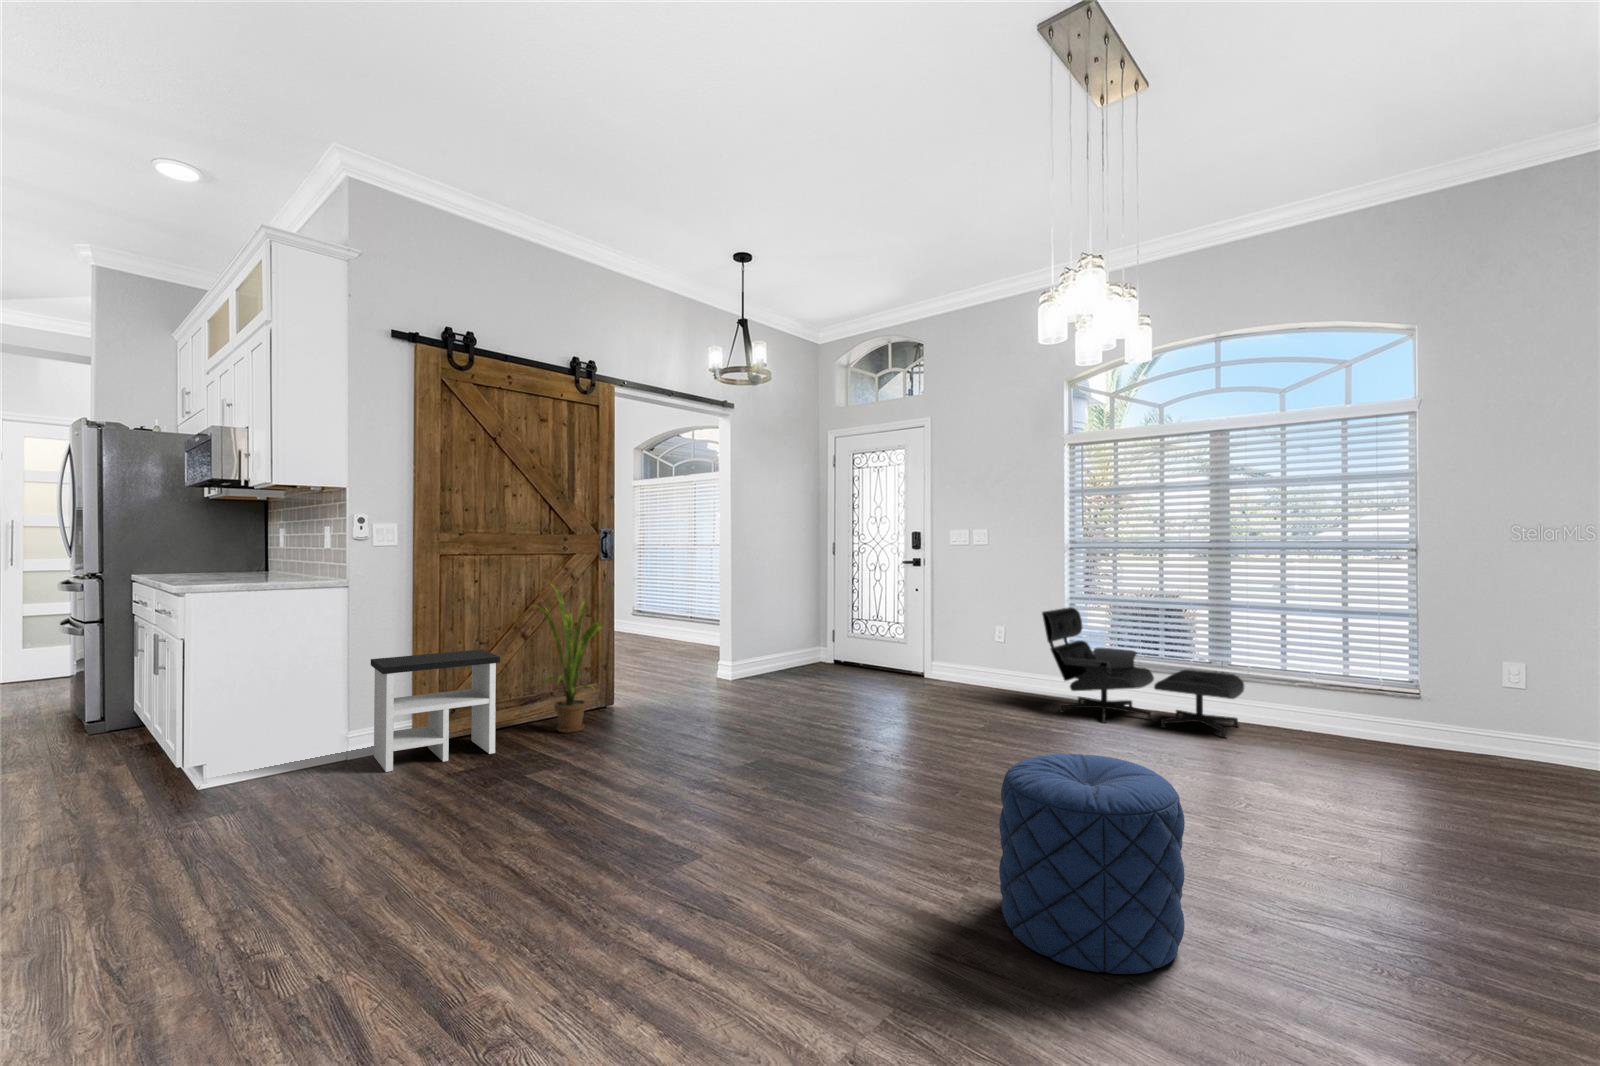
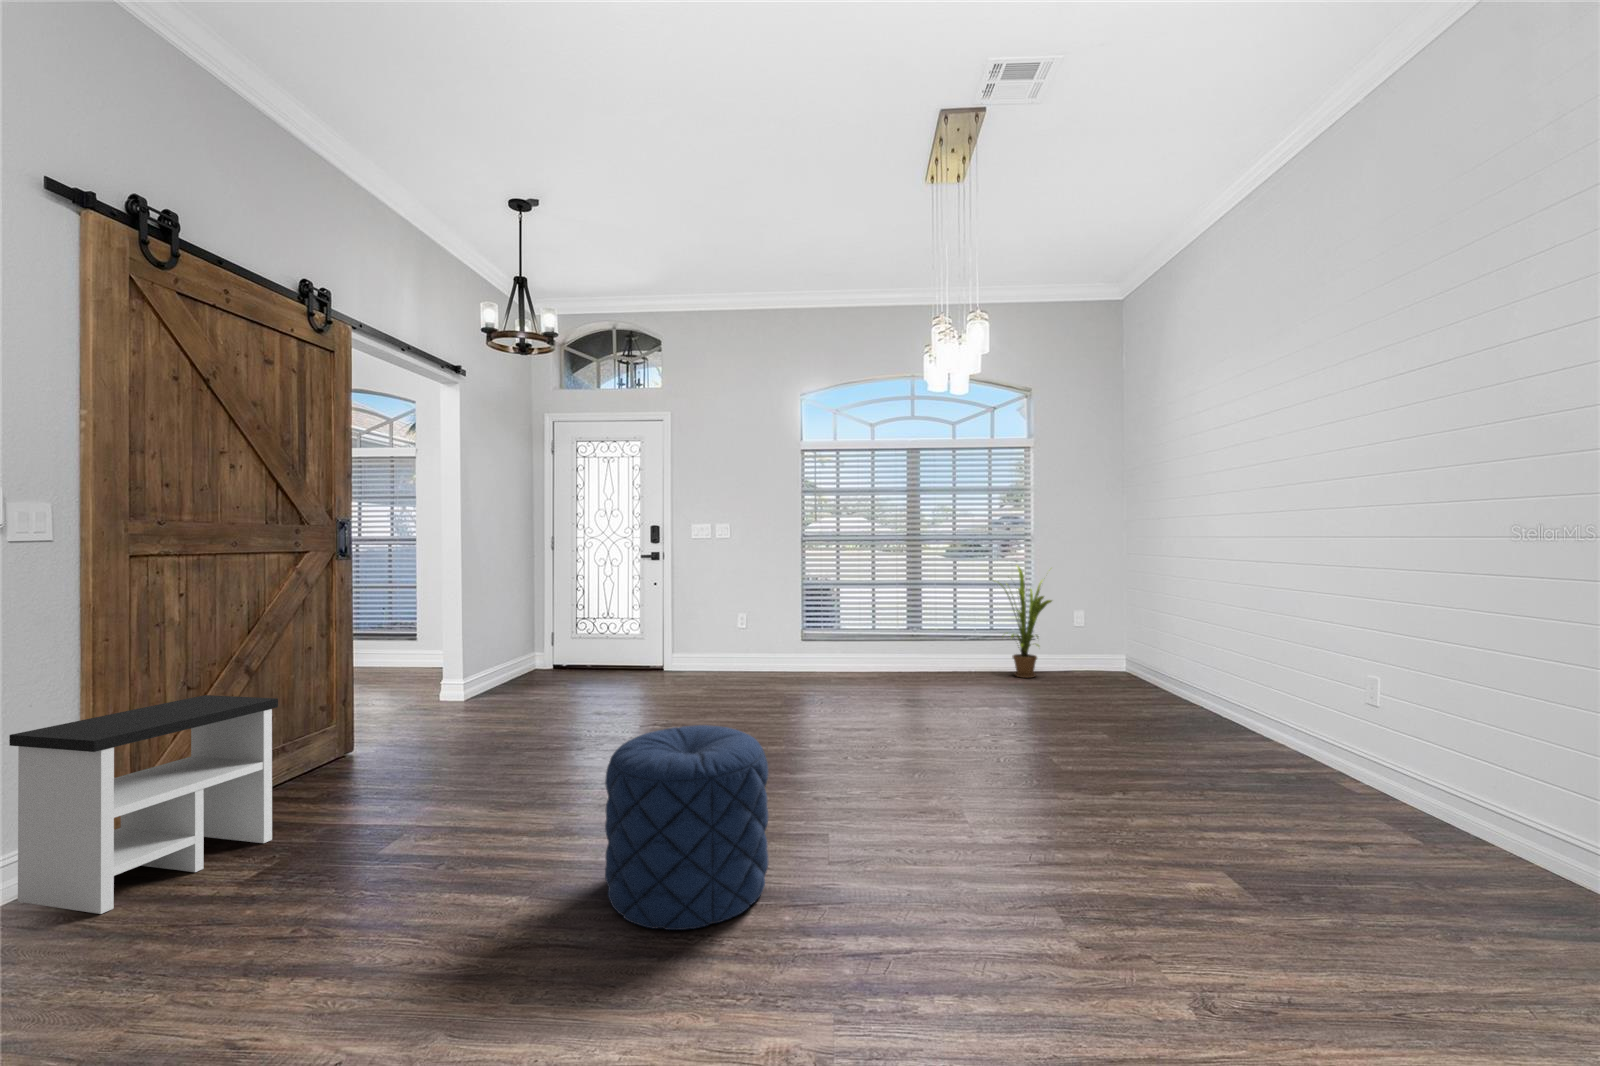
house plant: present [536,586,608,733] -> present [1002,566,1052,678]
lounge chair: present [1042,607,1245,737] -> none [803,591,947,683]
pouf: present [999,754,1185,974] -> present [605,725,768,930]

